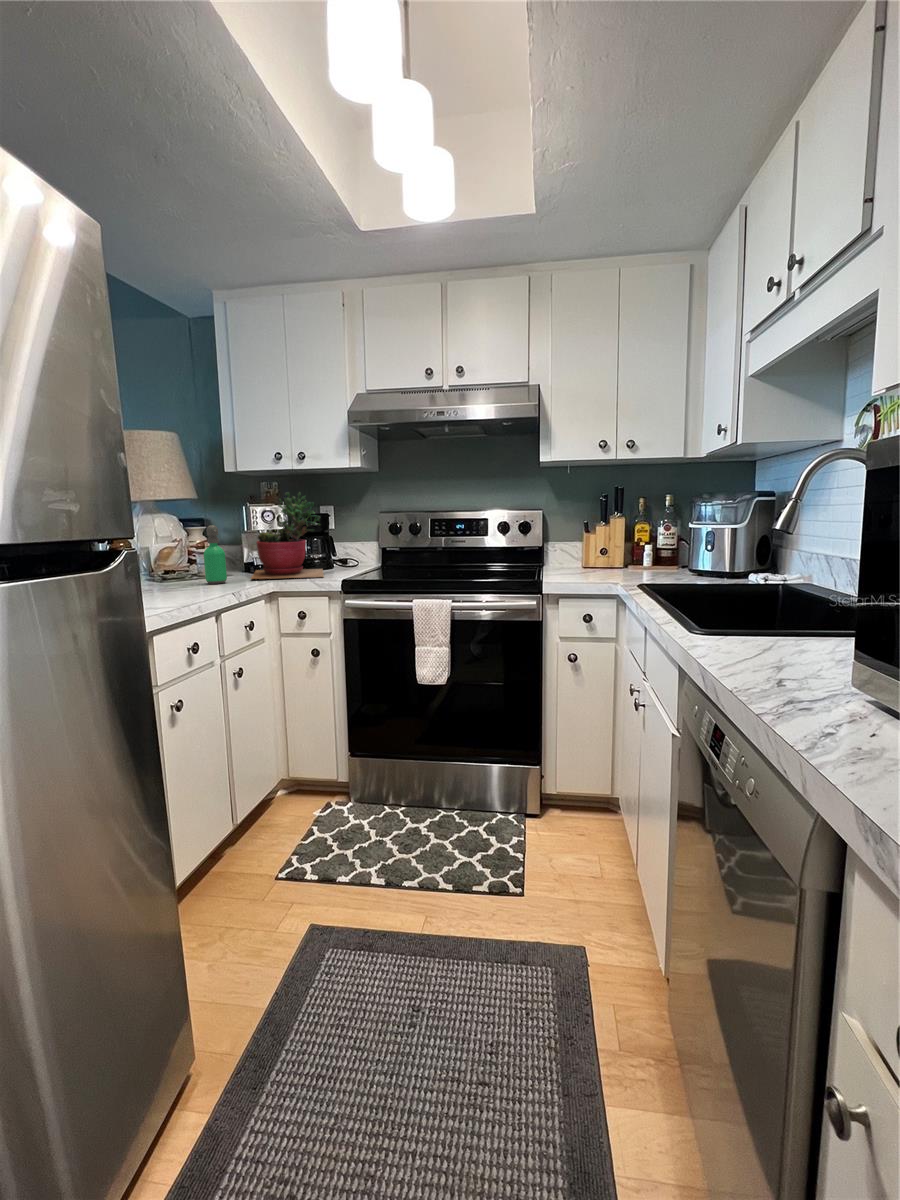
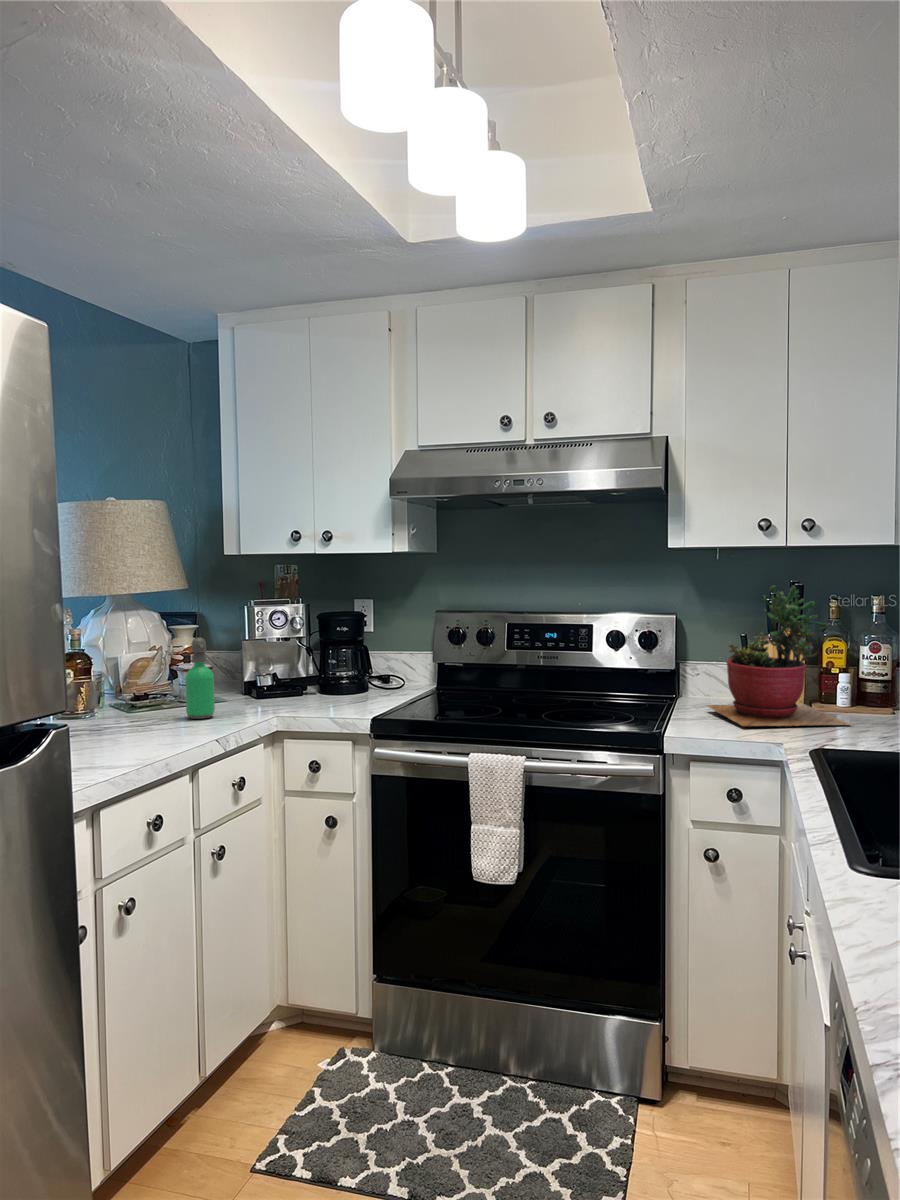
succulent plant: present [251,492,324,579] -> present [707,586,850,726]

